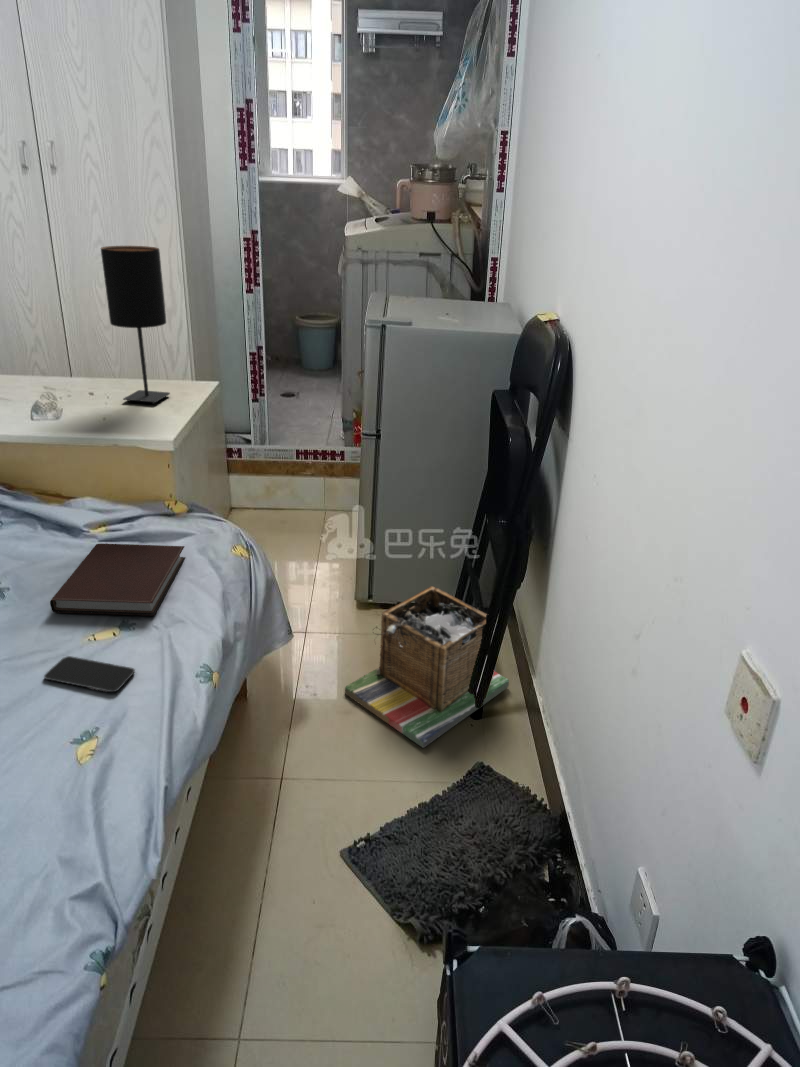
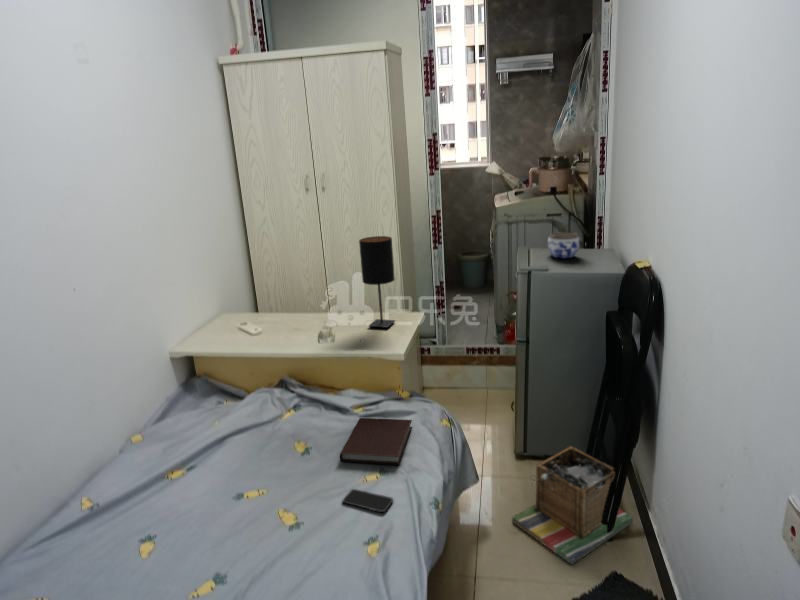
jar: none [415,271,462,311] -> present [548,232,580,258]

